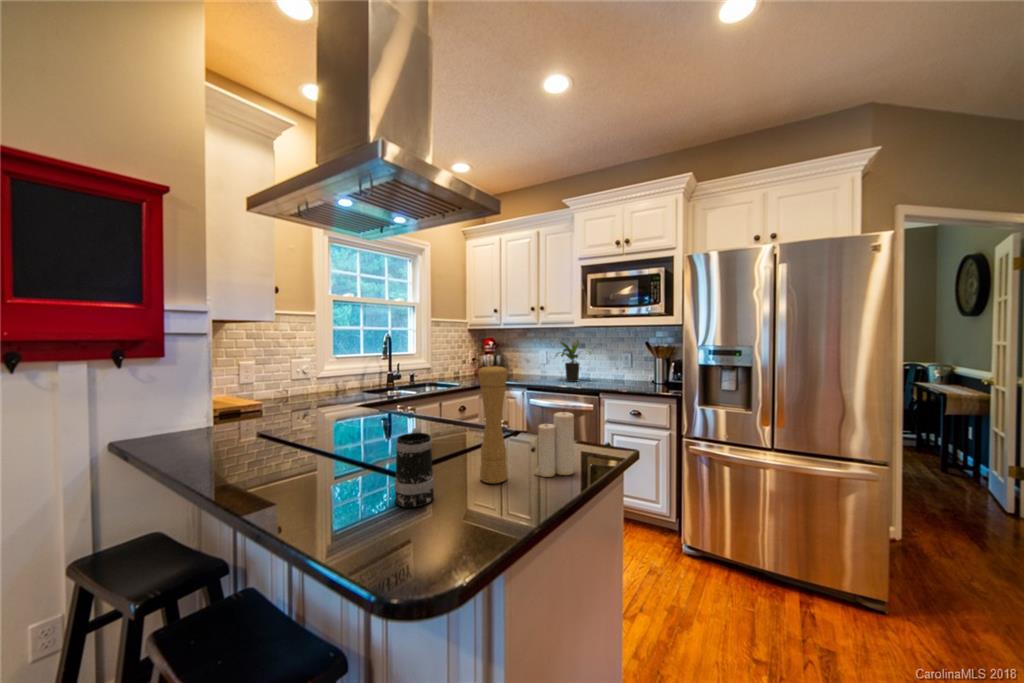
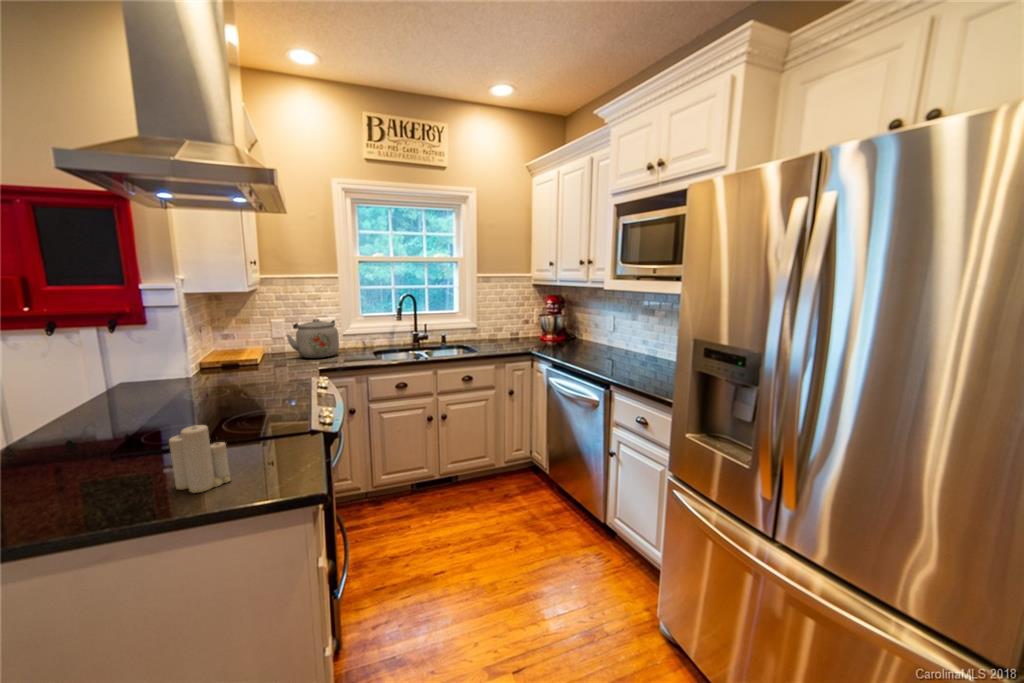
potted plant: present [555,340,580,382] -> none [589,304,638,360]
kettle: none [273,358,332,403] -> present [287,319,339,358]
pepper mill: present [478,365,508,483] -> none [112,369,165,483]
mug: present [394,428,434,507] -> none [32,419,98,487]

